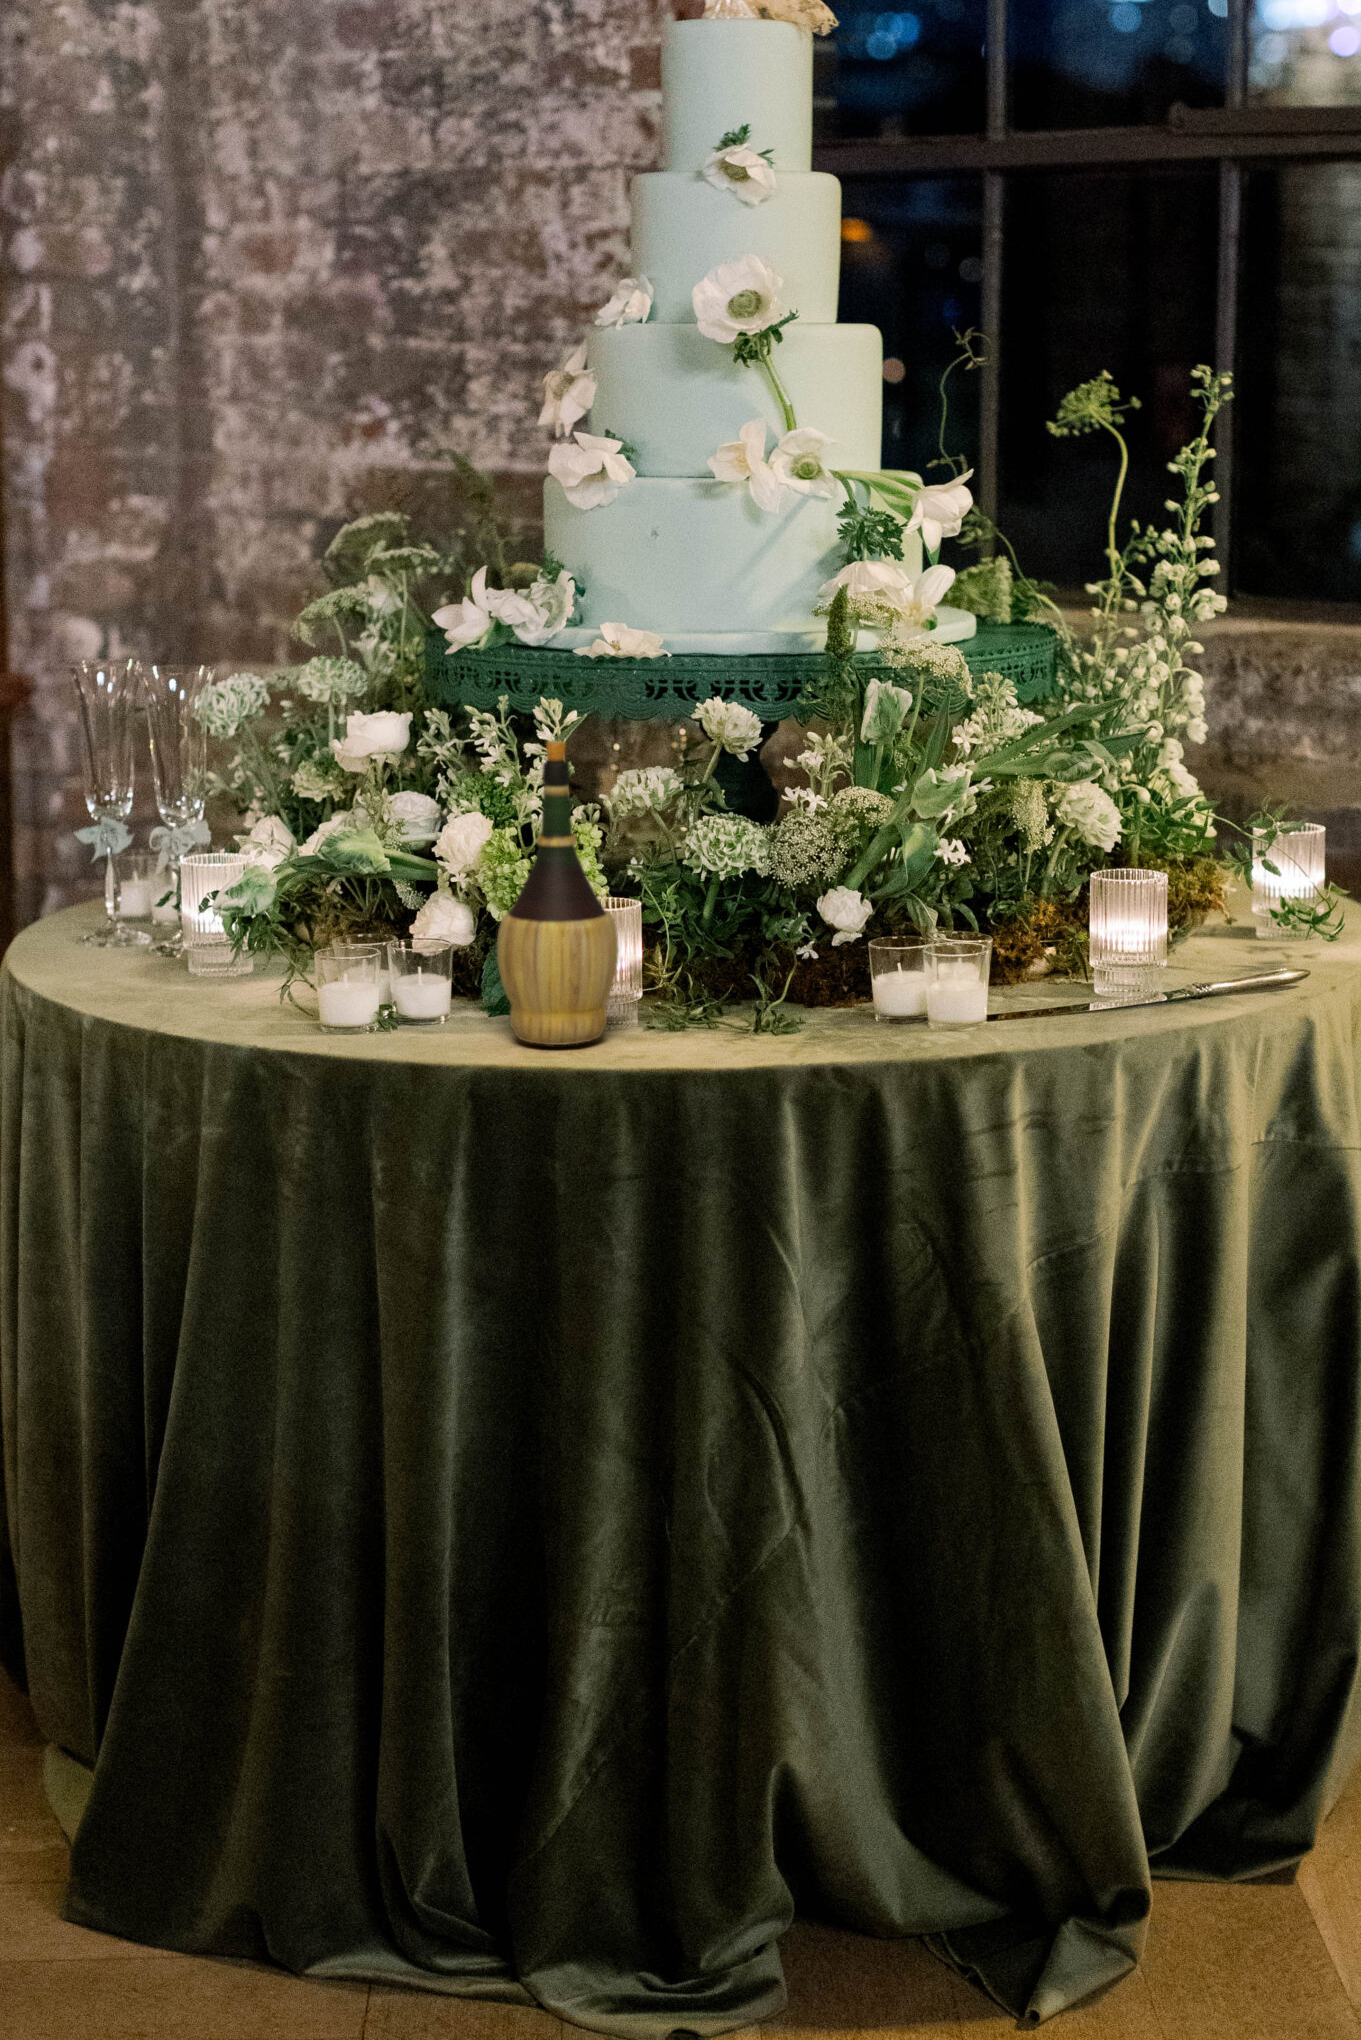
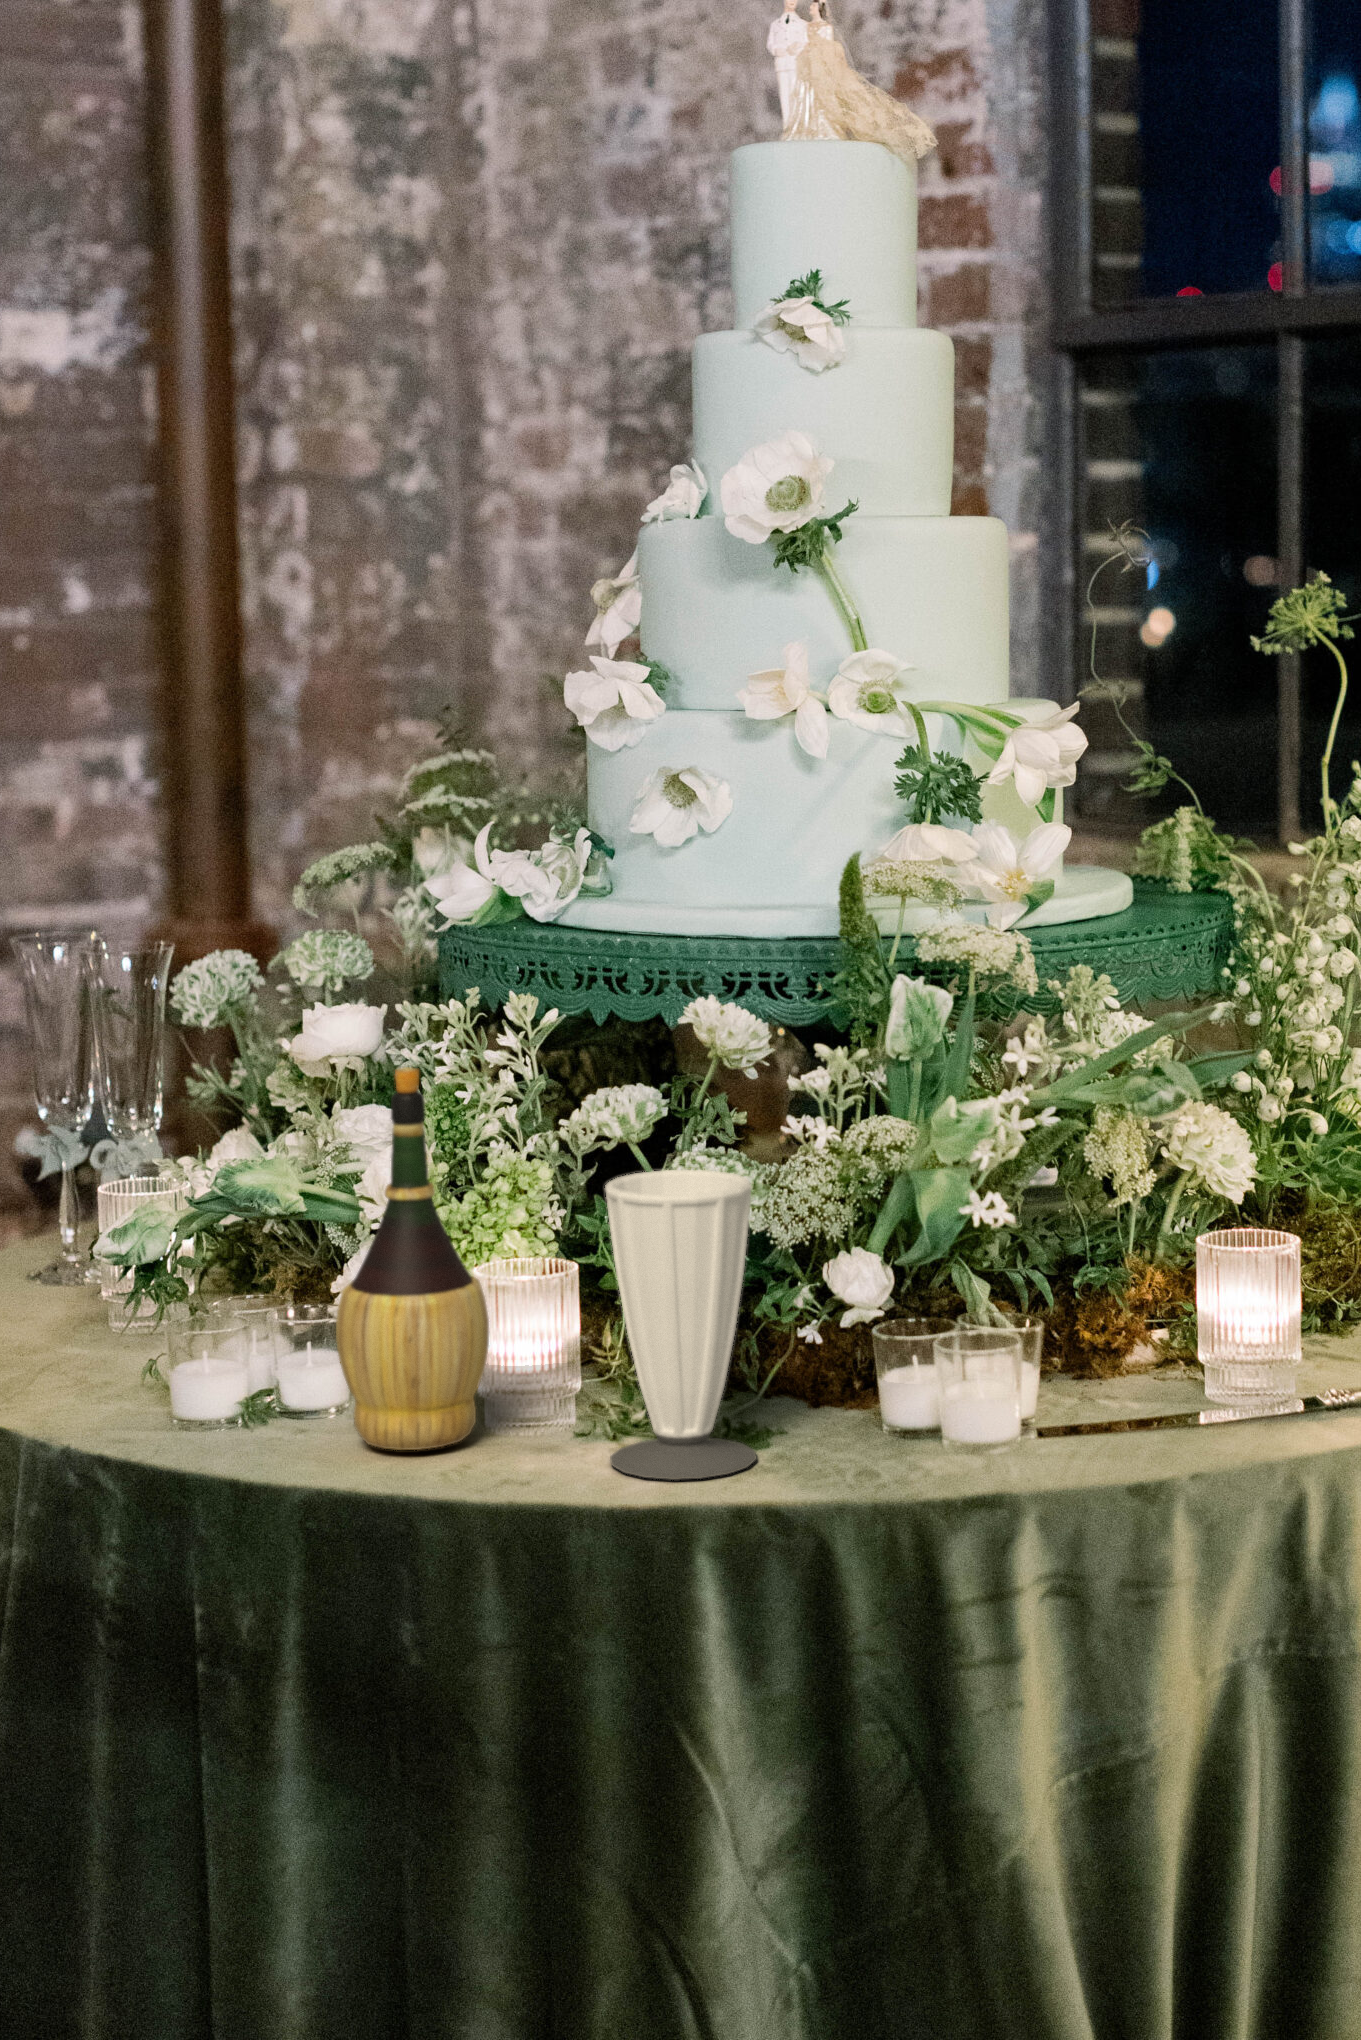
cup: none [727,818,842,1054] -> present [605,1170,757,1480]

